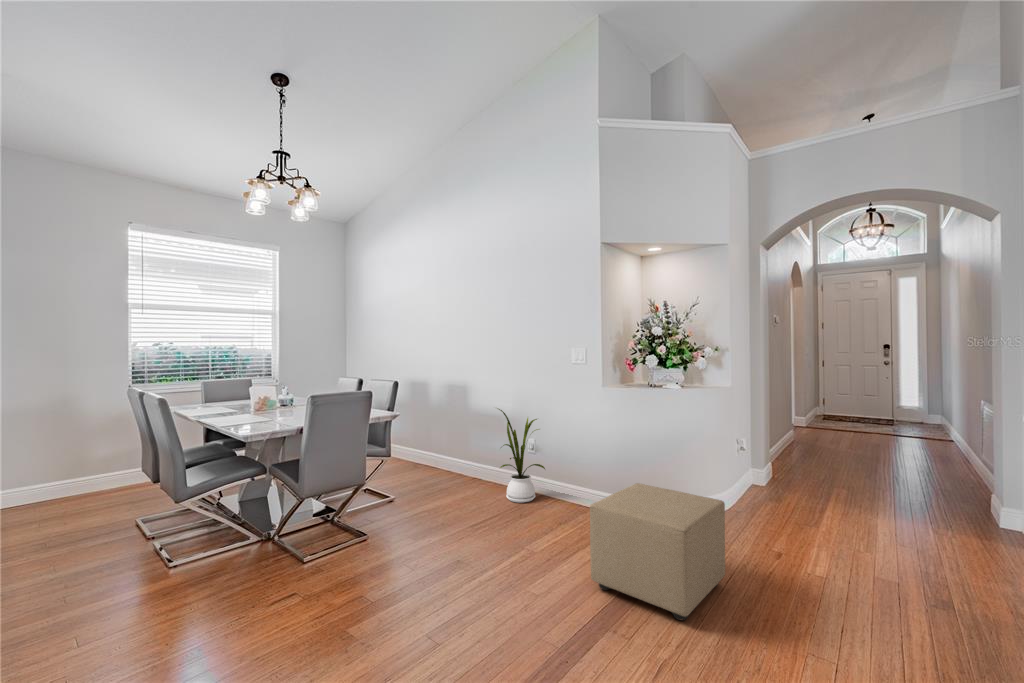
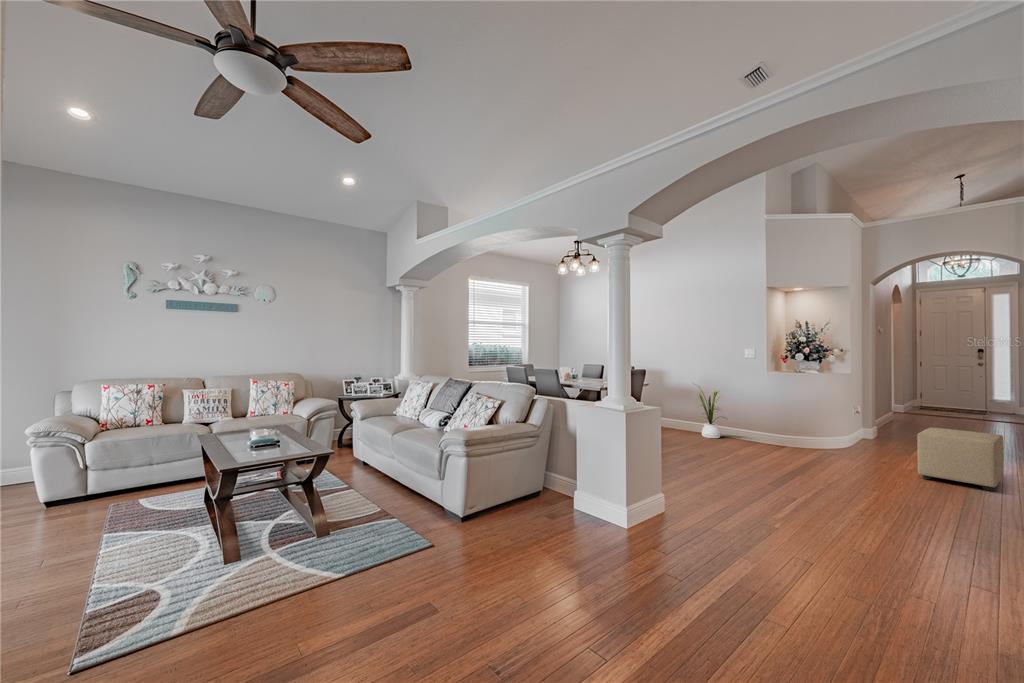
ottoman: present [590,483,725,620] -> present [917,427,1004,491]

